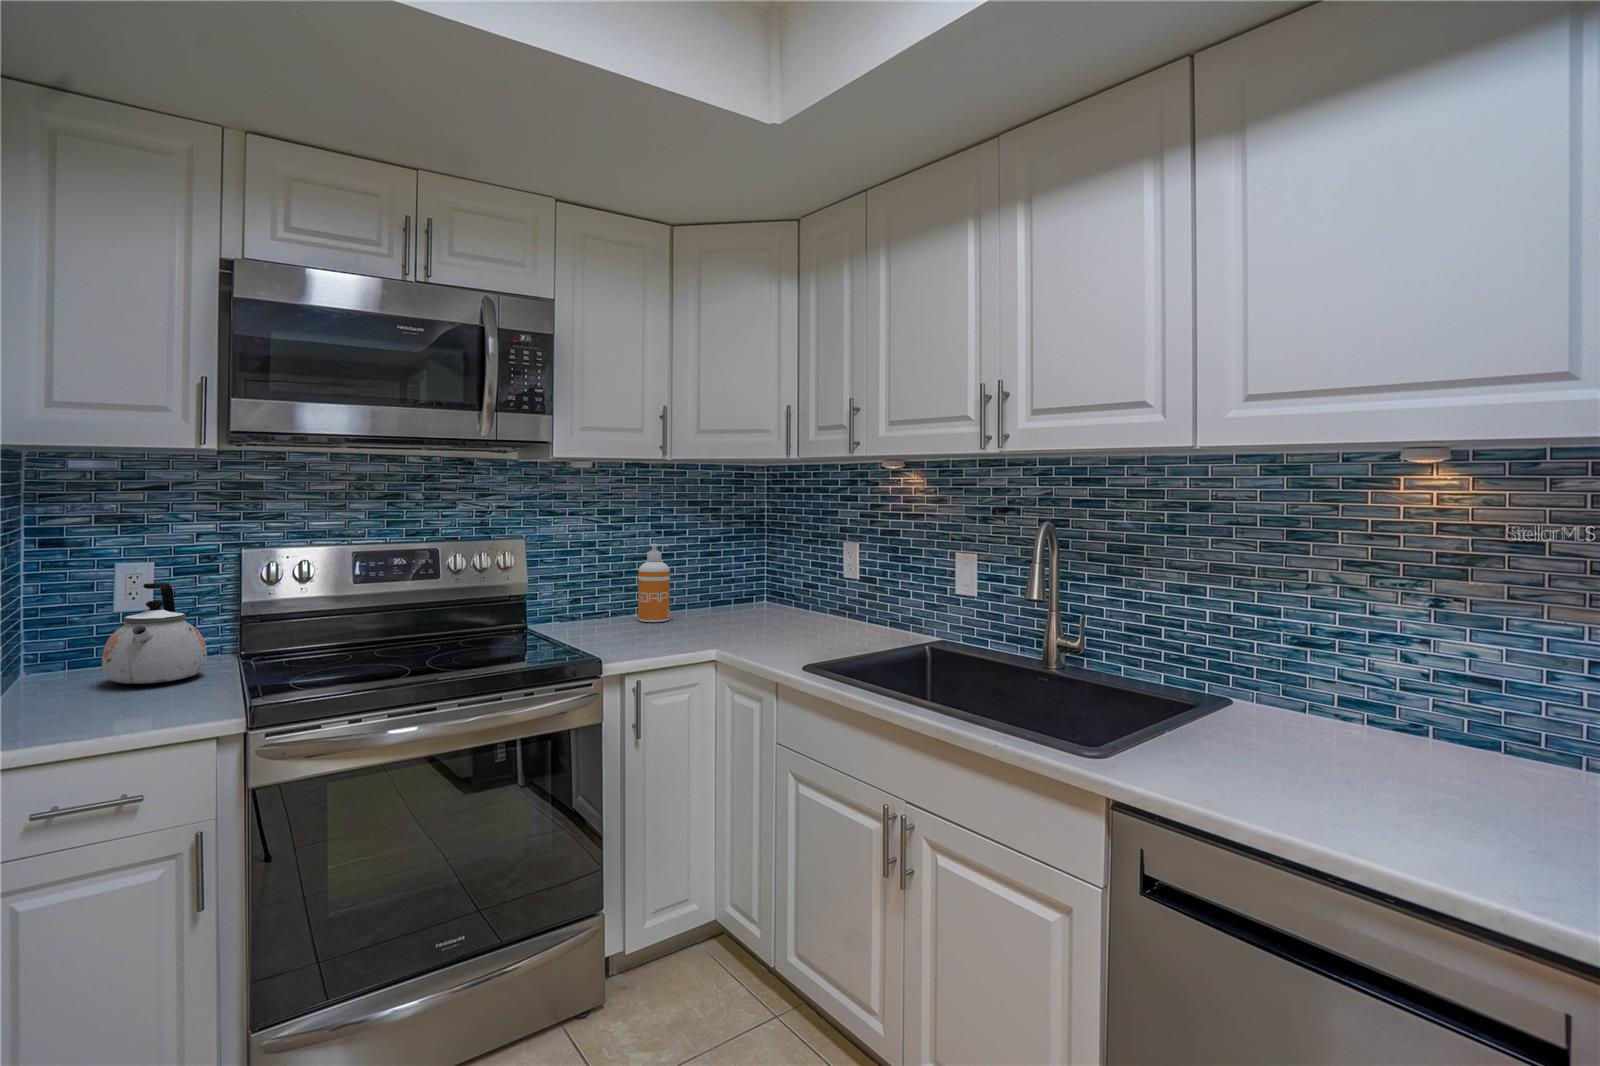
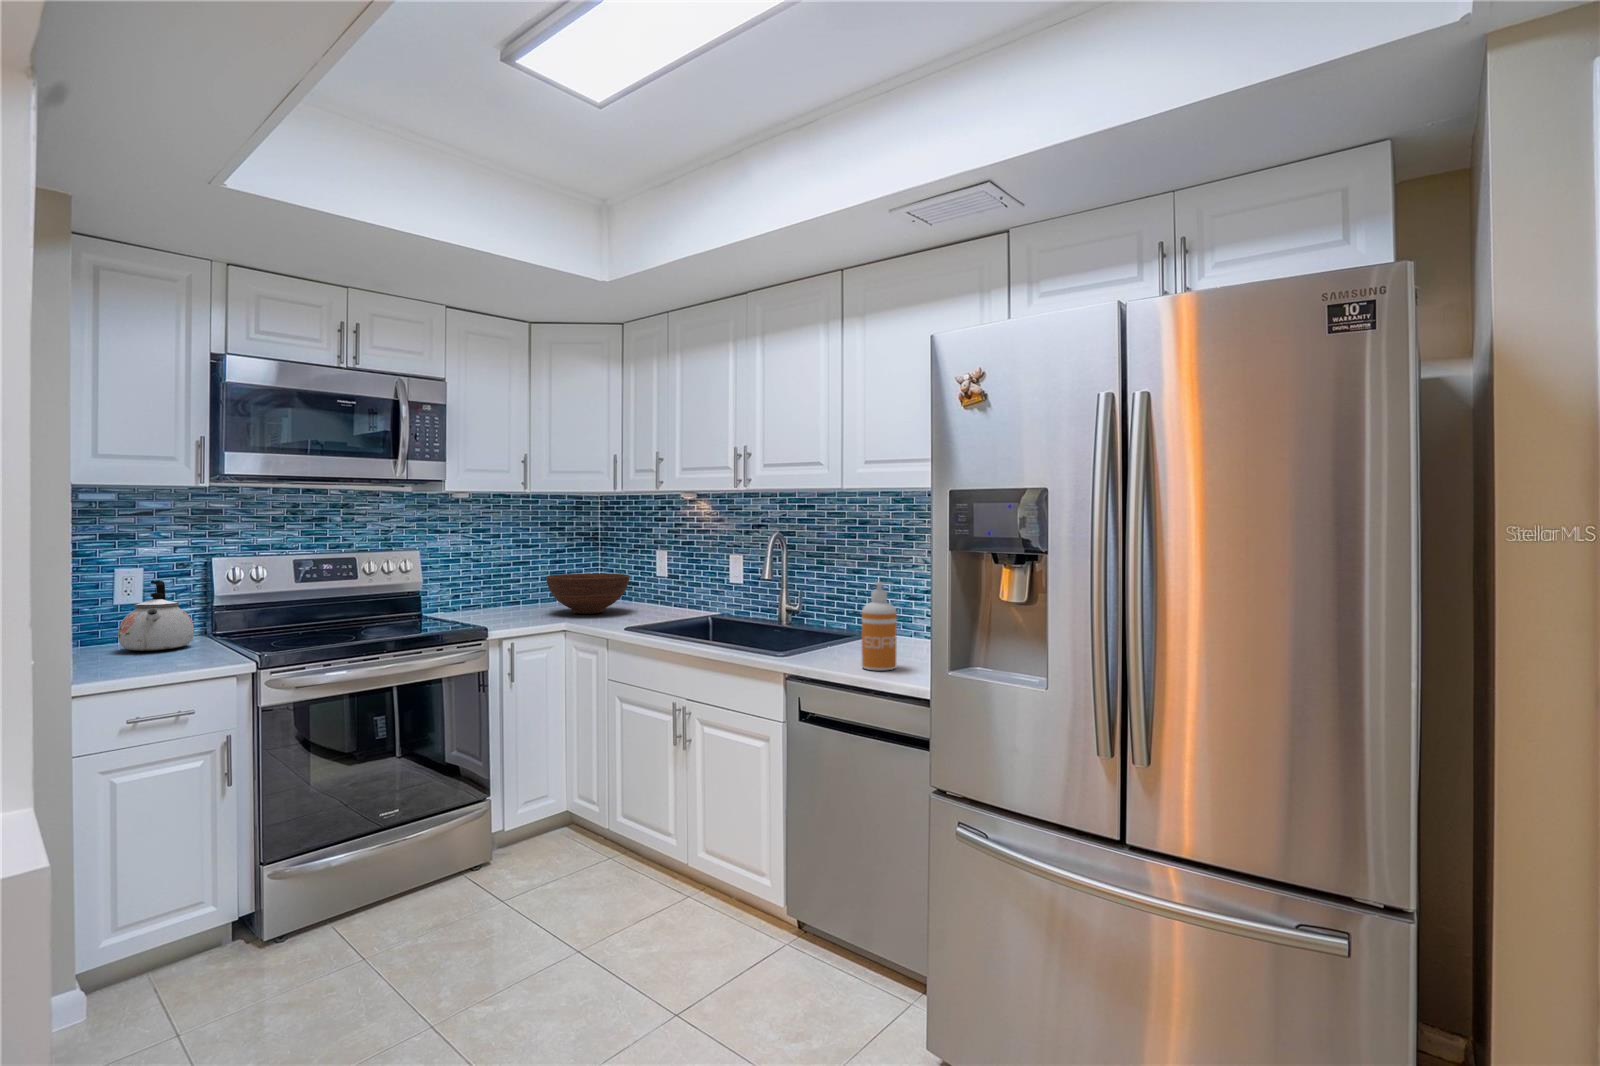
soap dispenser: present [638,544,670,622] -> present [862,582,897,671]
fruit bowl: none [692,573,807,633] -> present [546,573,629,614]

